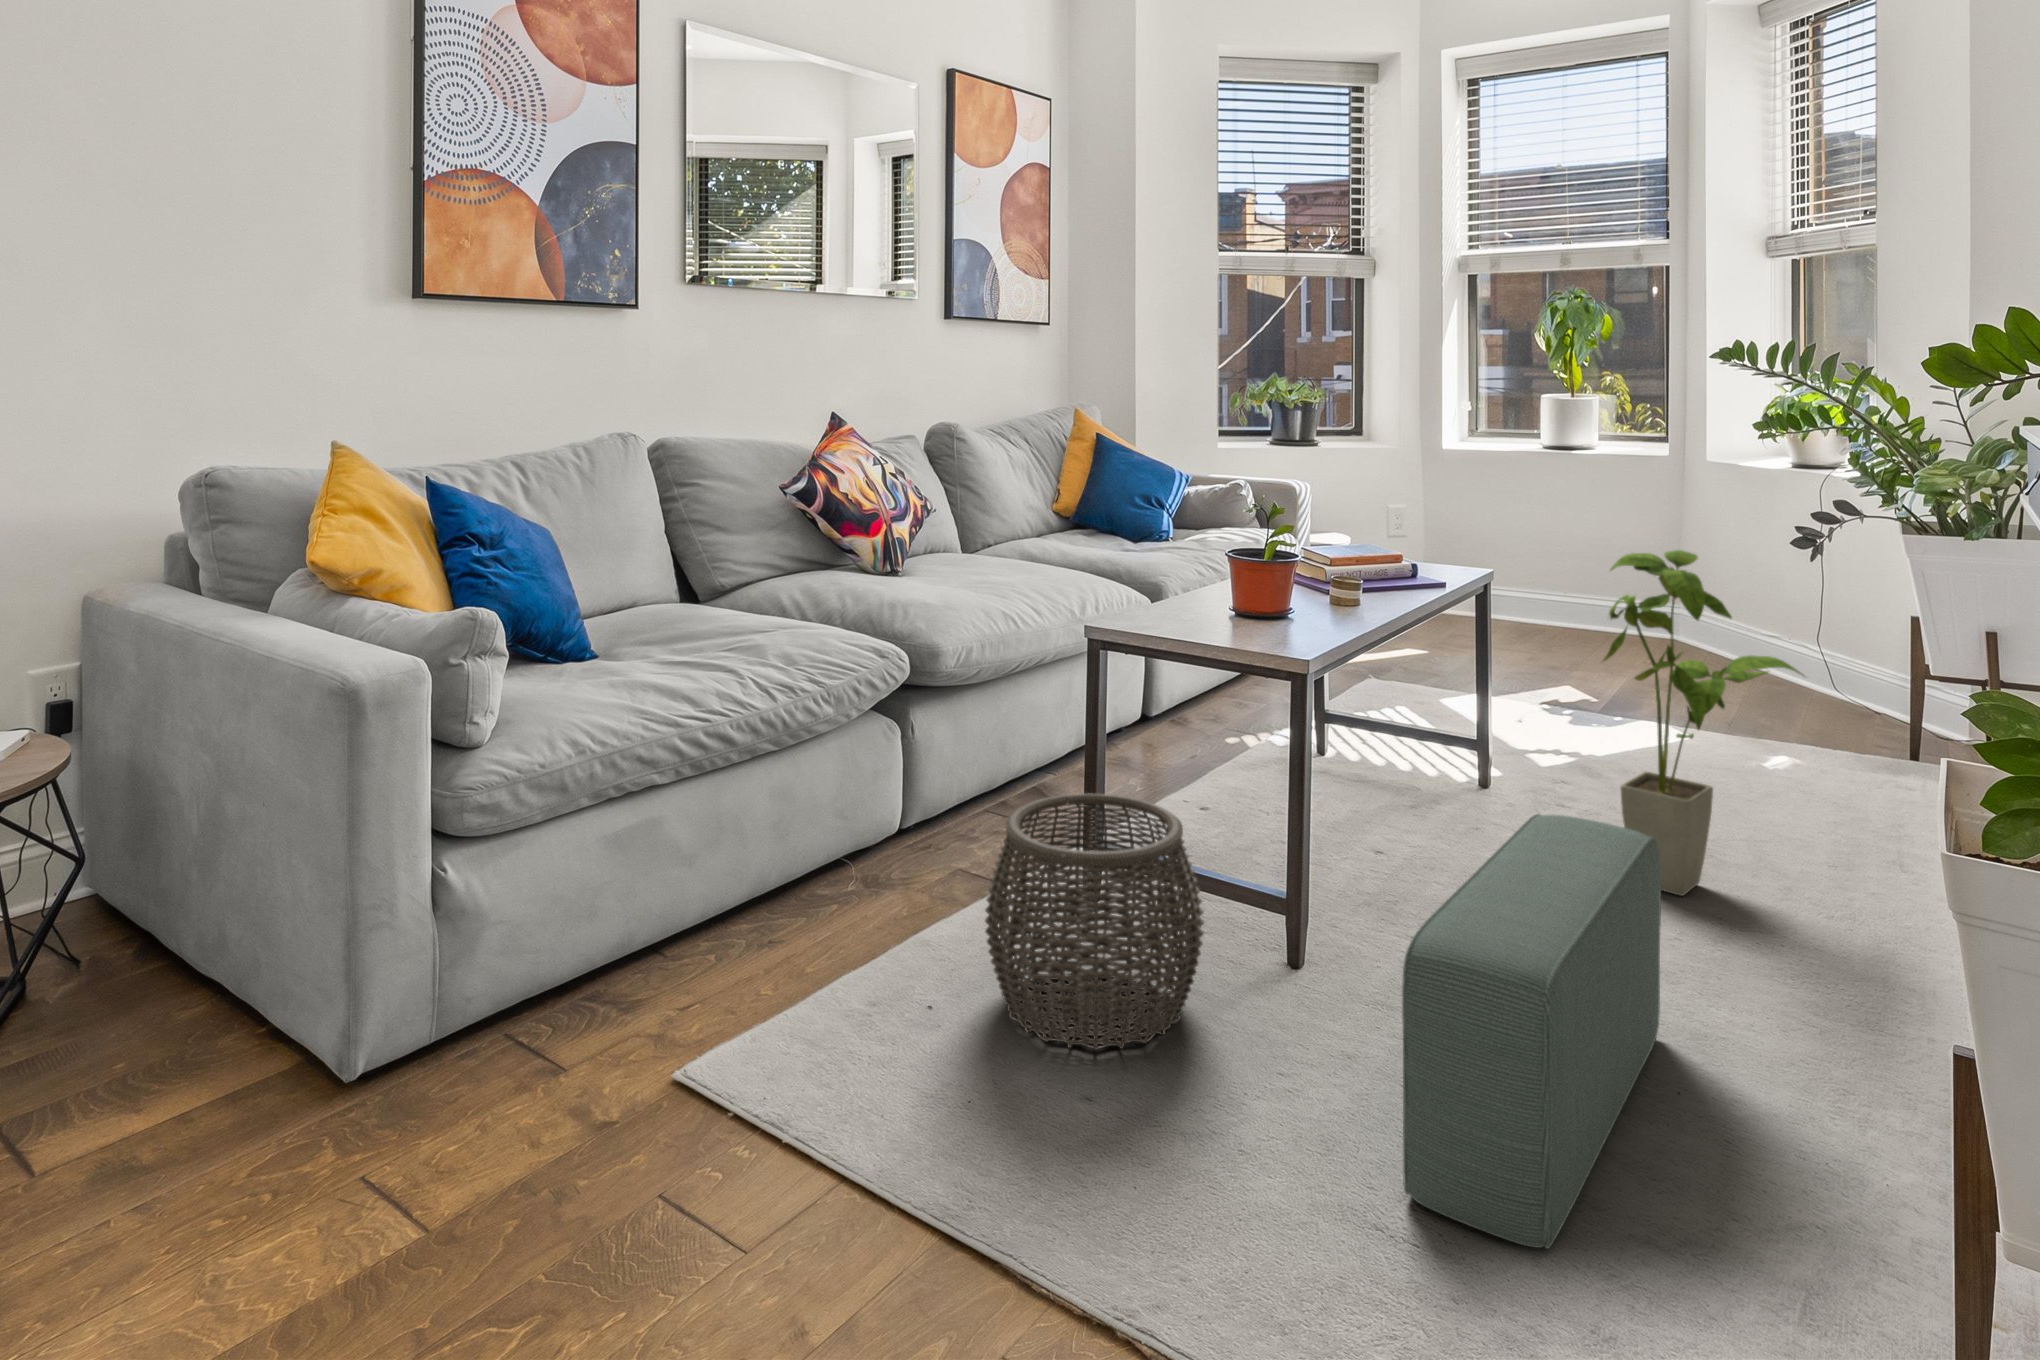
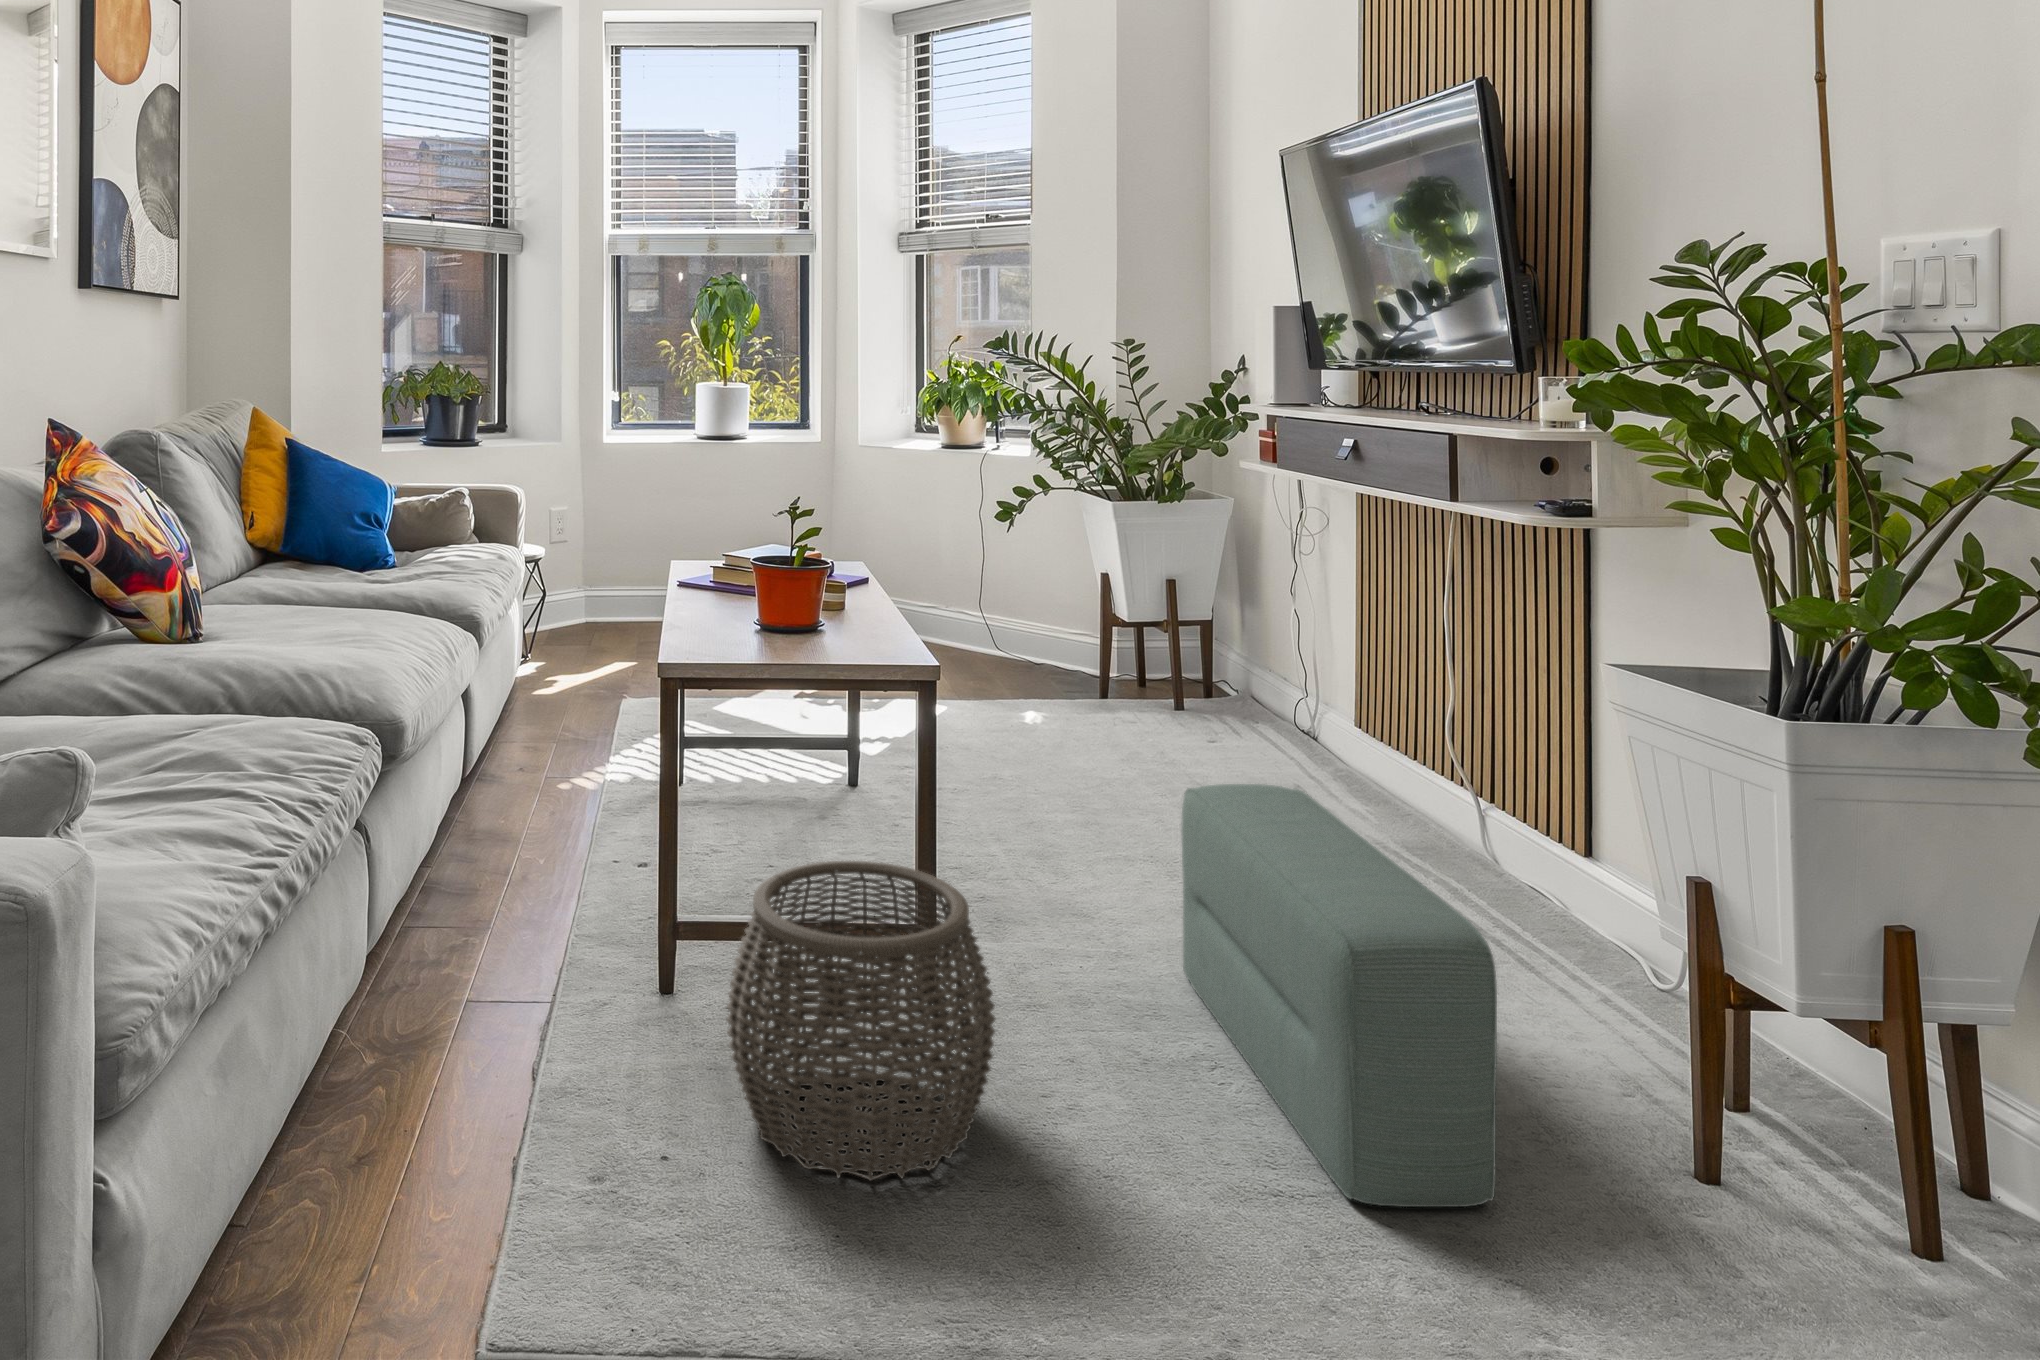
house plant: present [1603,550,1804,896] -> none [1048,518,1223,844]

